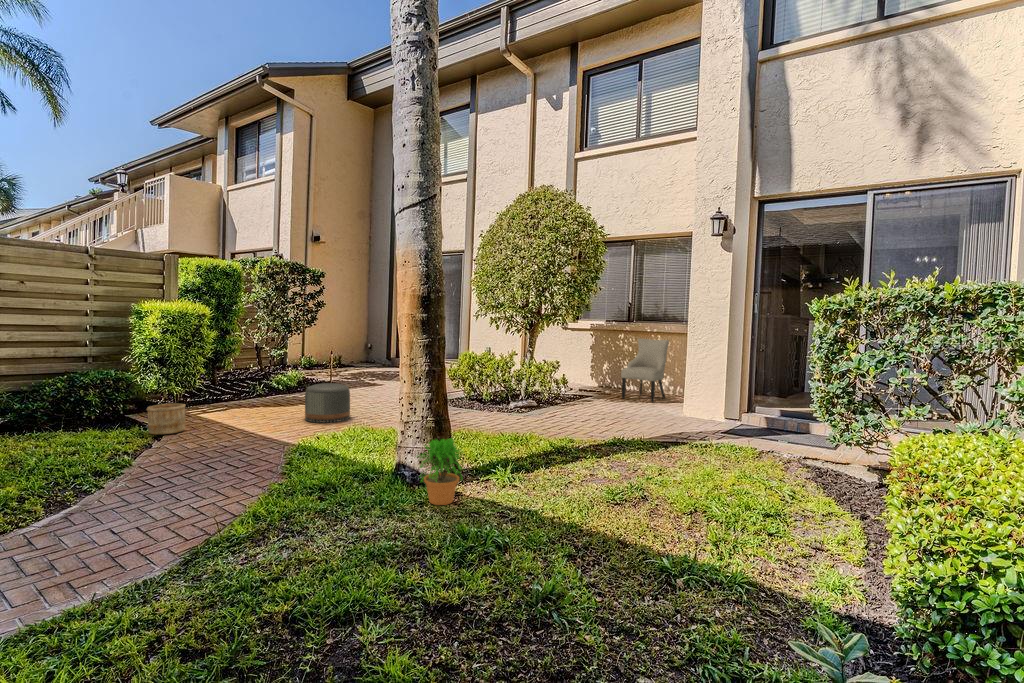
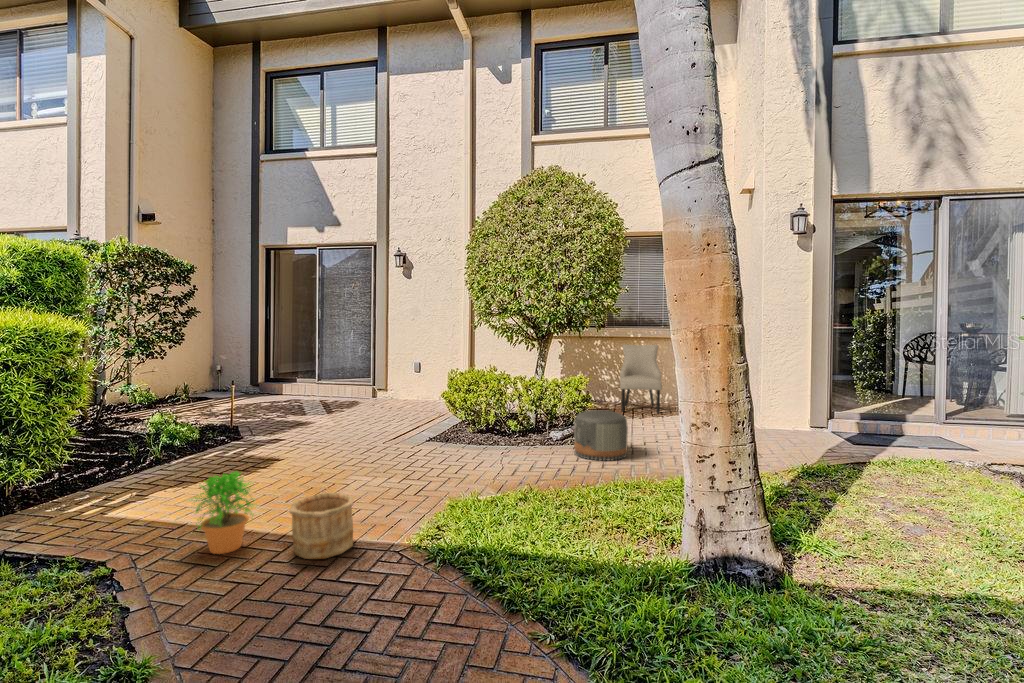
pouf: present [305,383,350,423] -> present [574,410,628,461]
wooden bucket: present [147,403,186,435] -> present [290,493,353,559]
potted plant: present [420,438,462,505] -> present [195,471,253,554]

